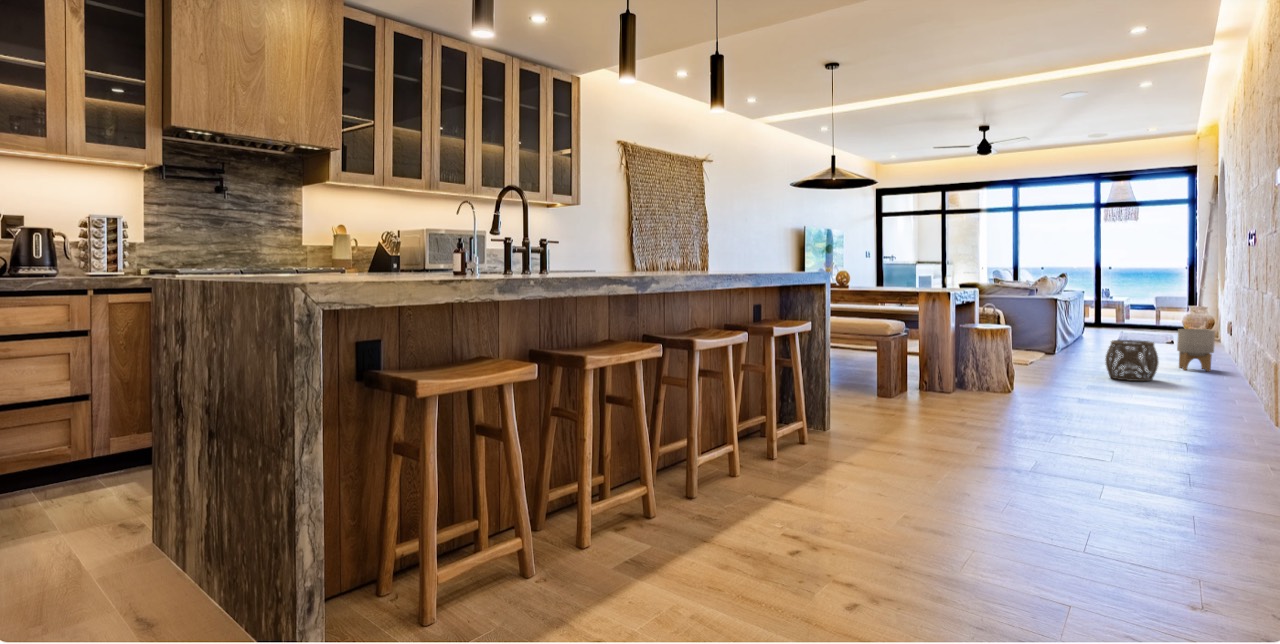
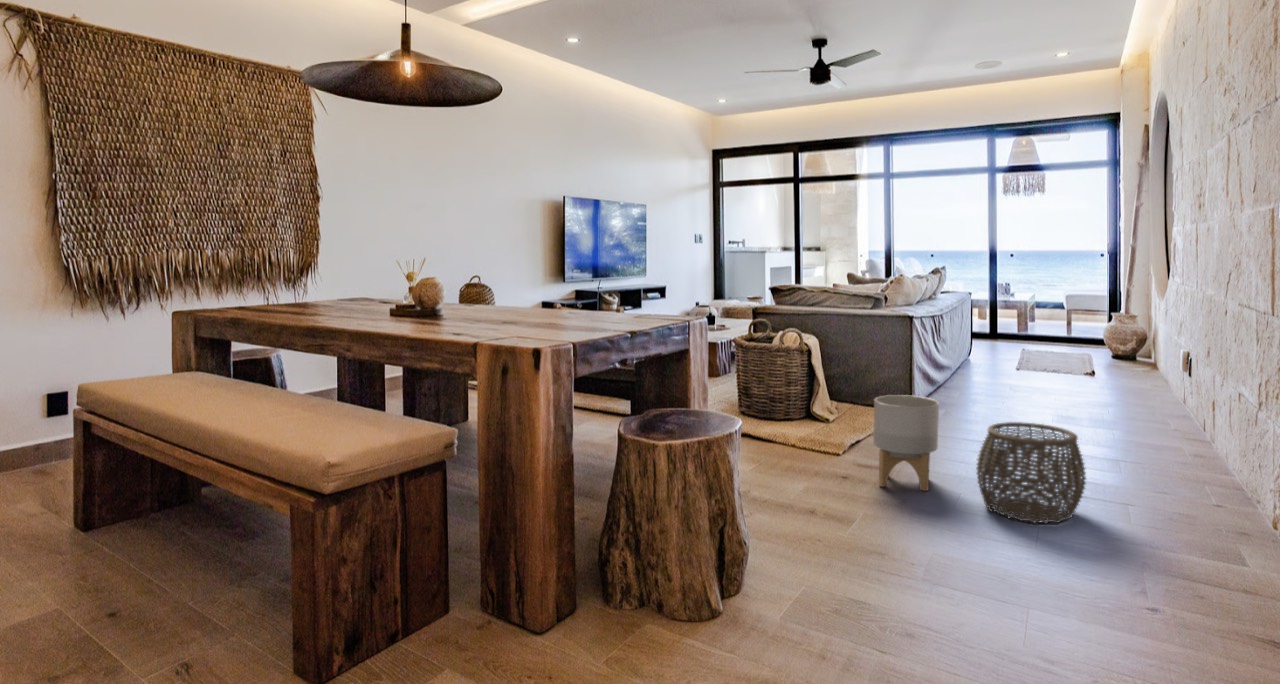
planter: present [1177,329,1215,371] -> present [873,395,939,491]

